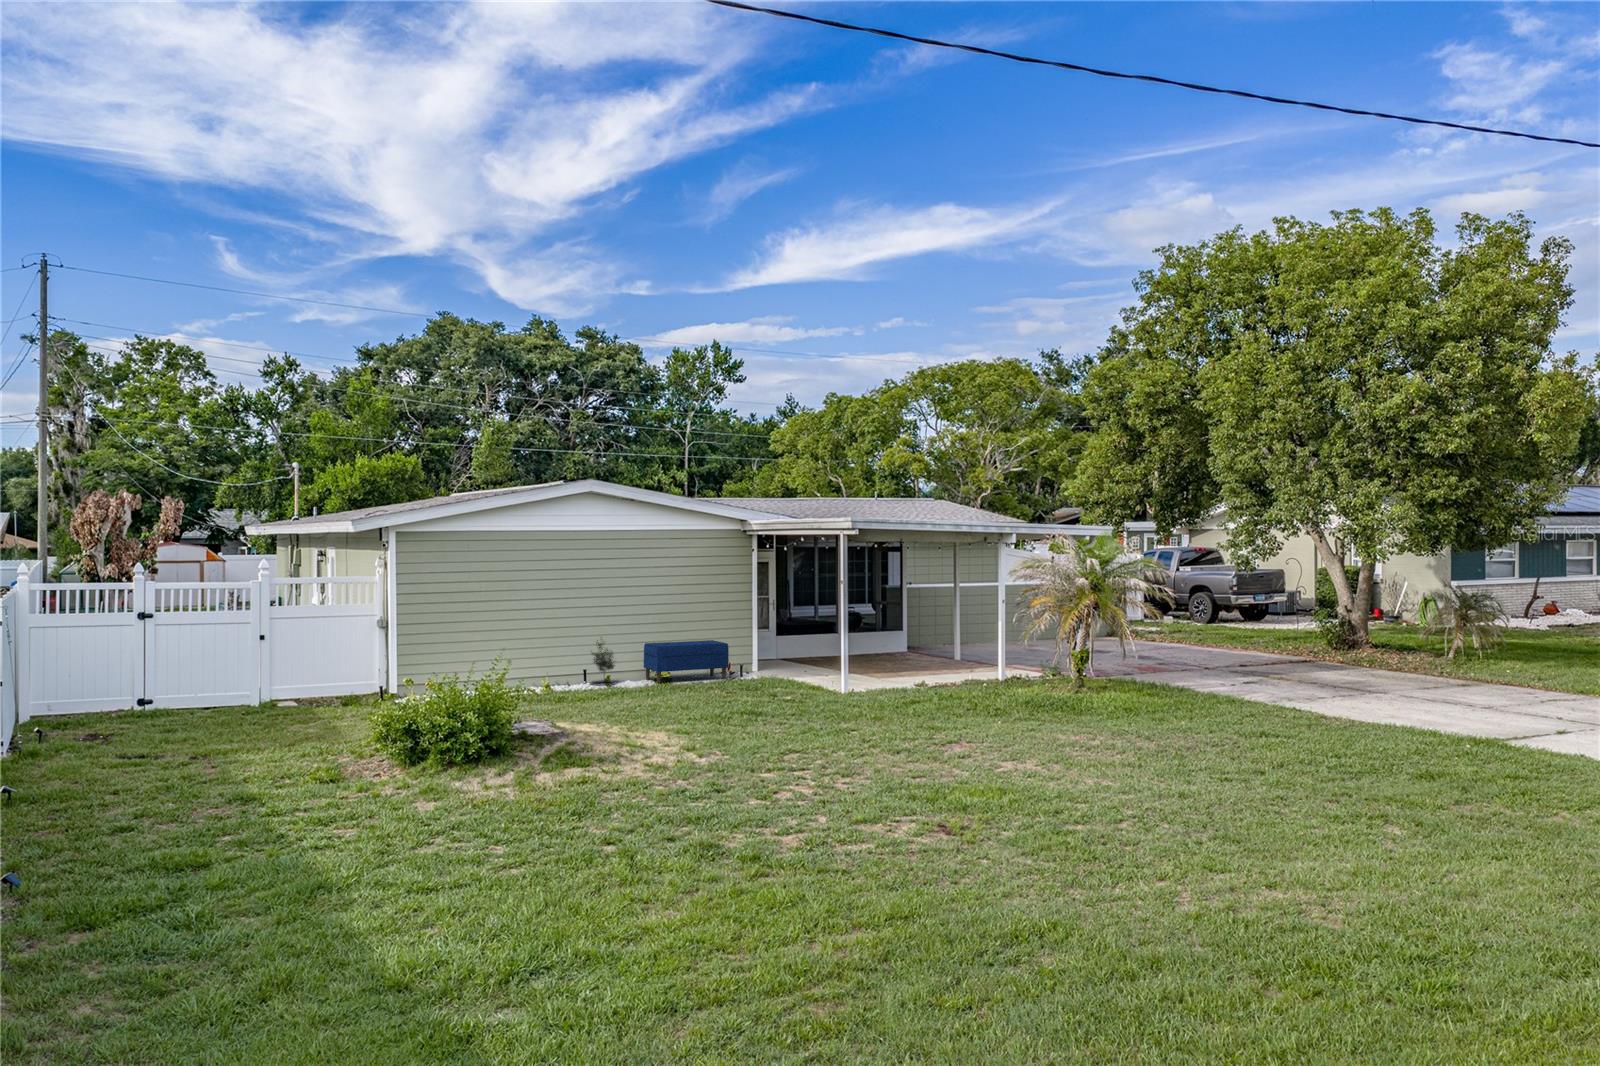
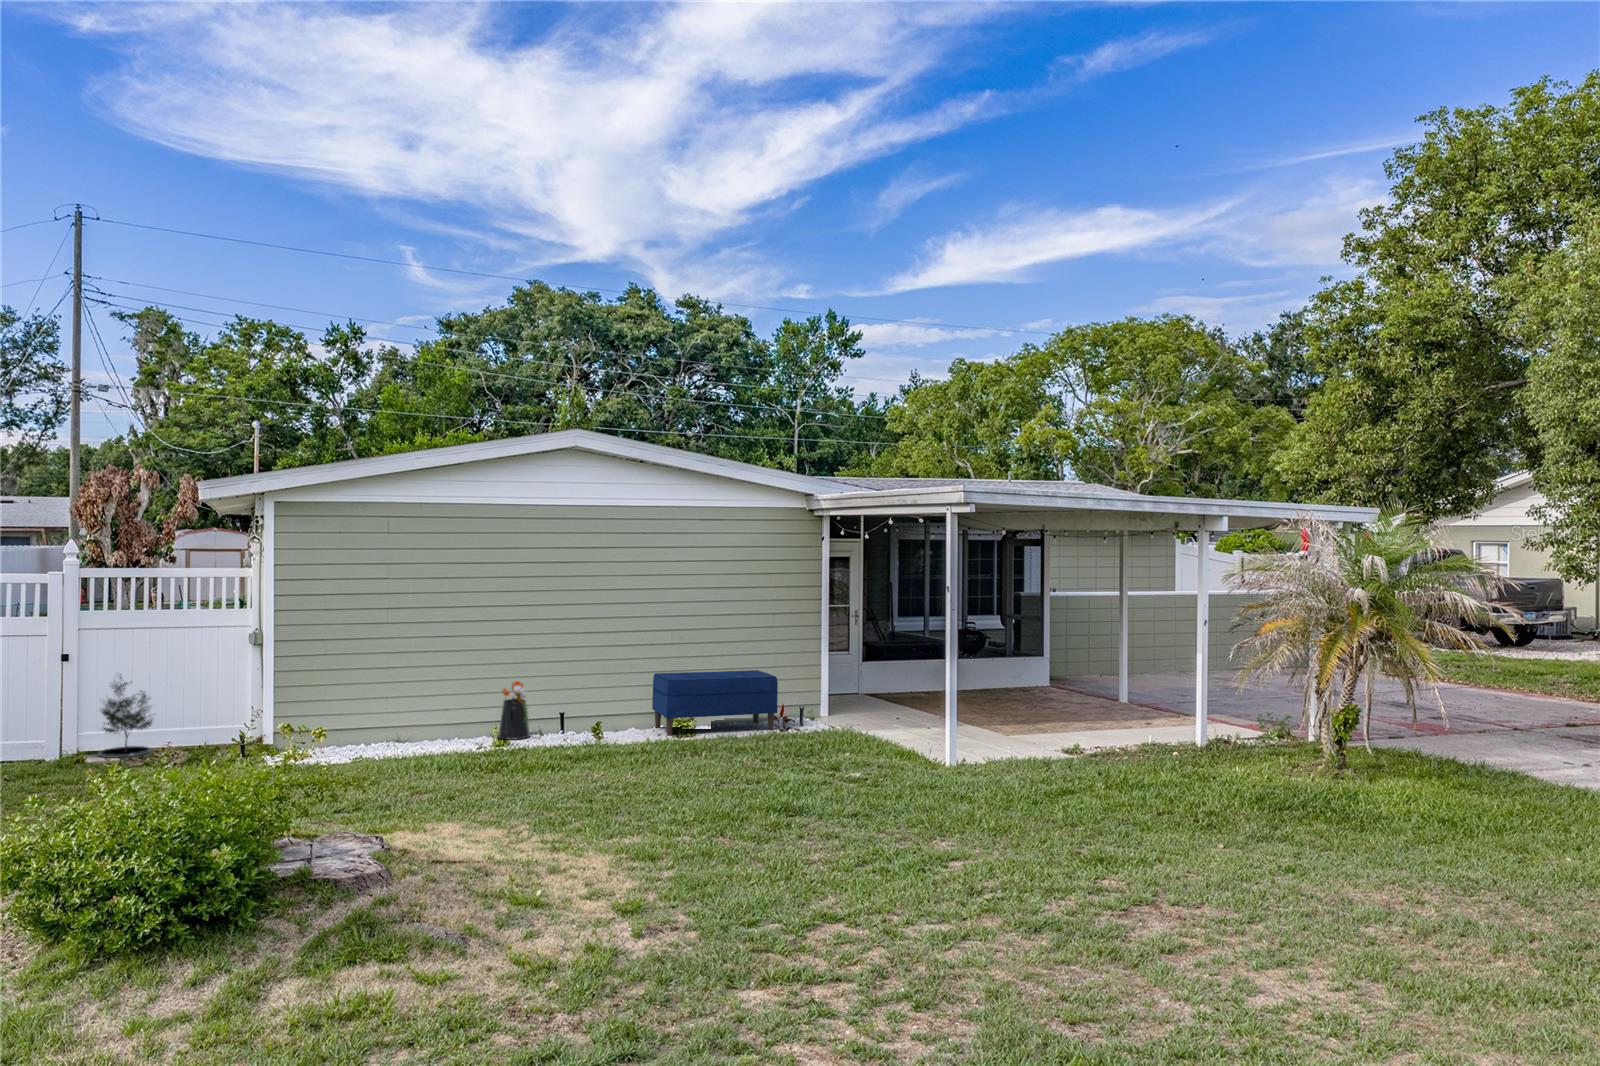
potted tree: present [590,639,616,686] -> present [98,674,155,758]
watering can: none [544,649,567,688] -> present [498,681,531,740]

